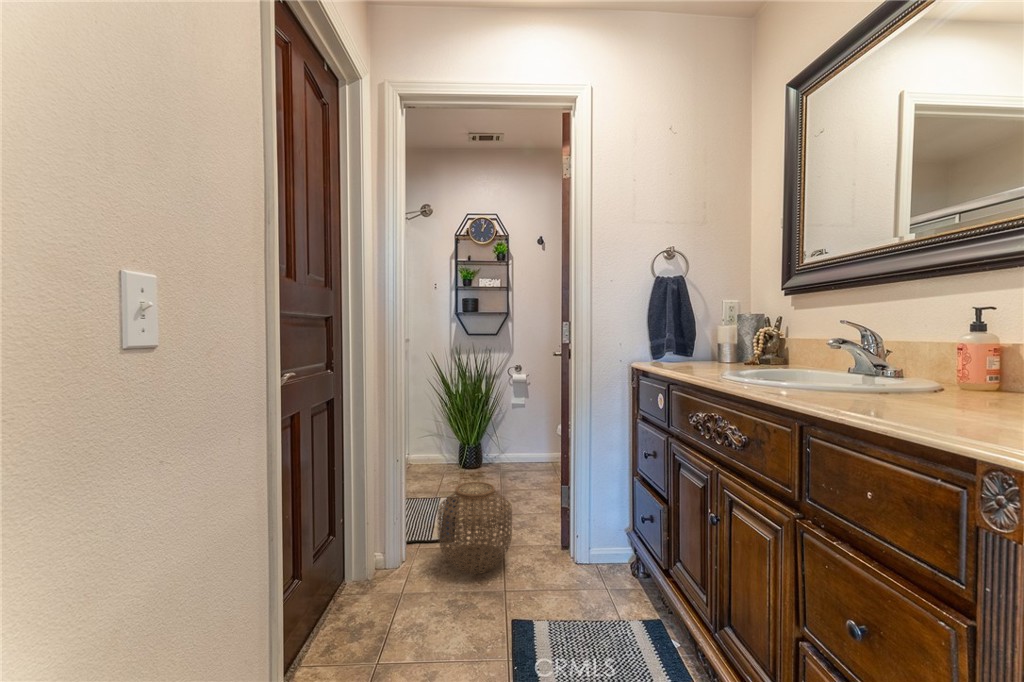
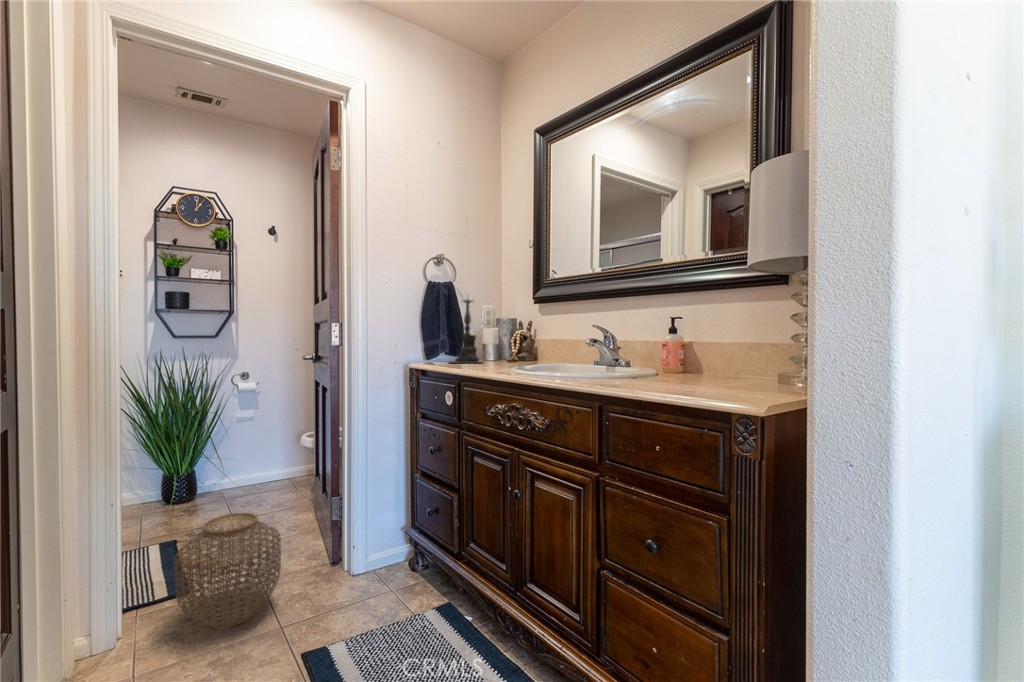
candle holder: none [672,283,720,365] -> present [450,299,483,363]

